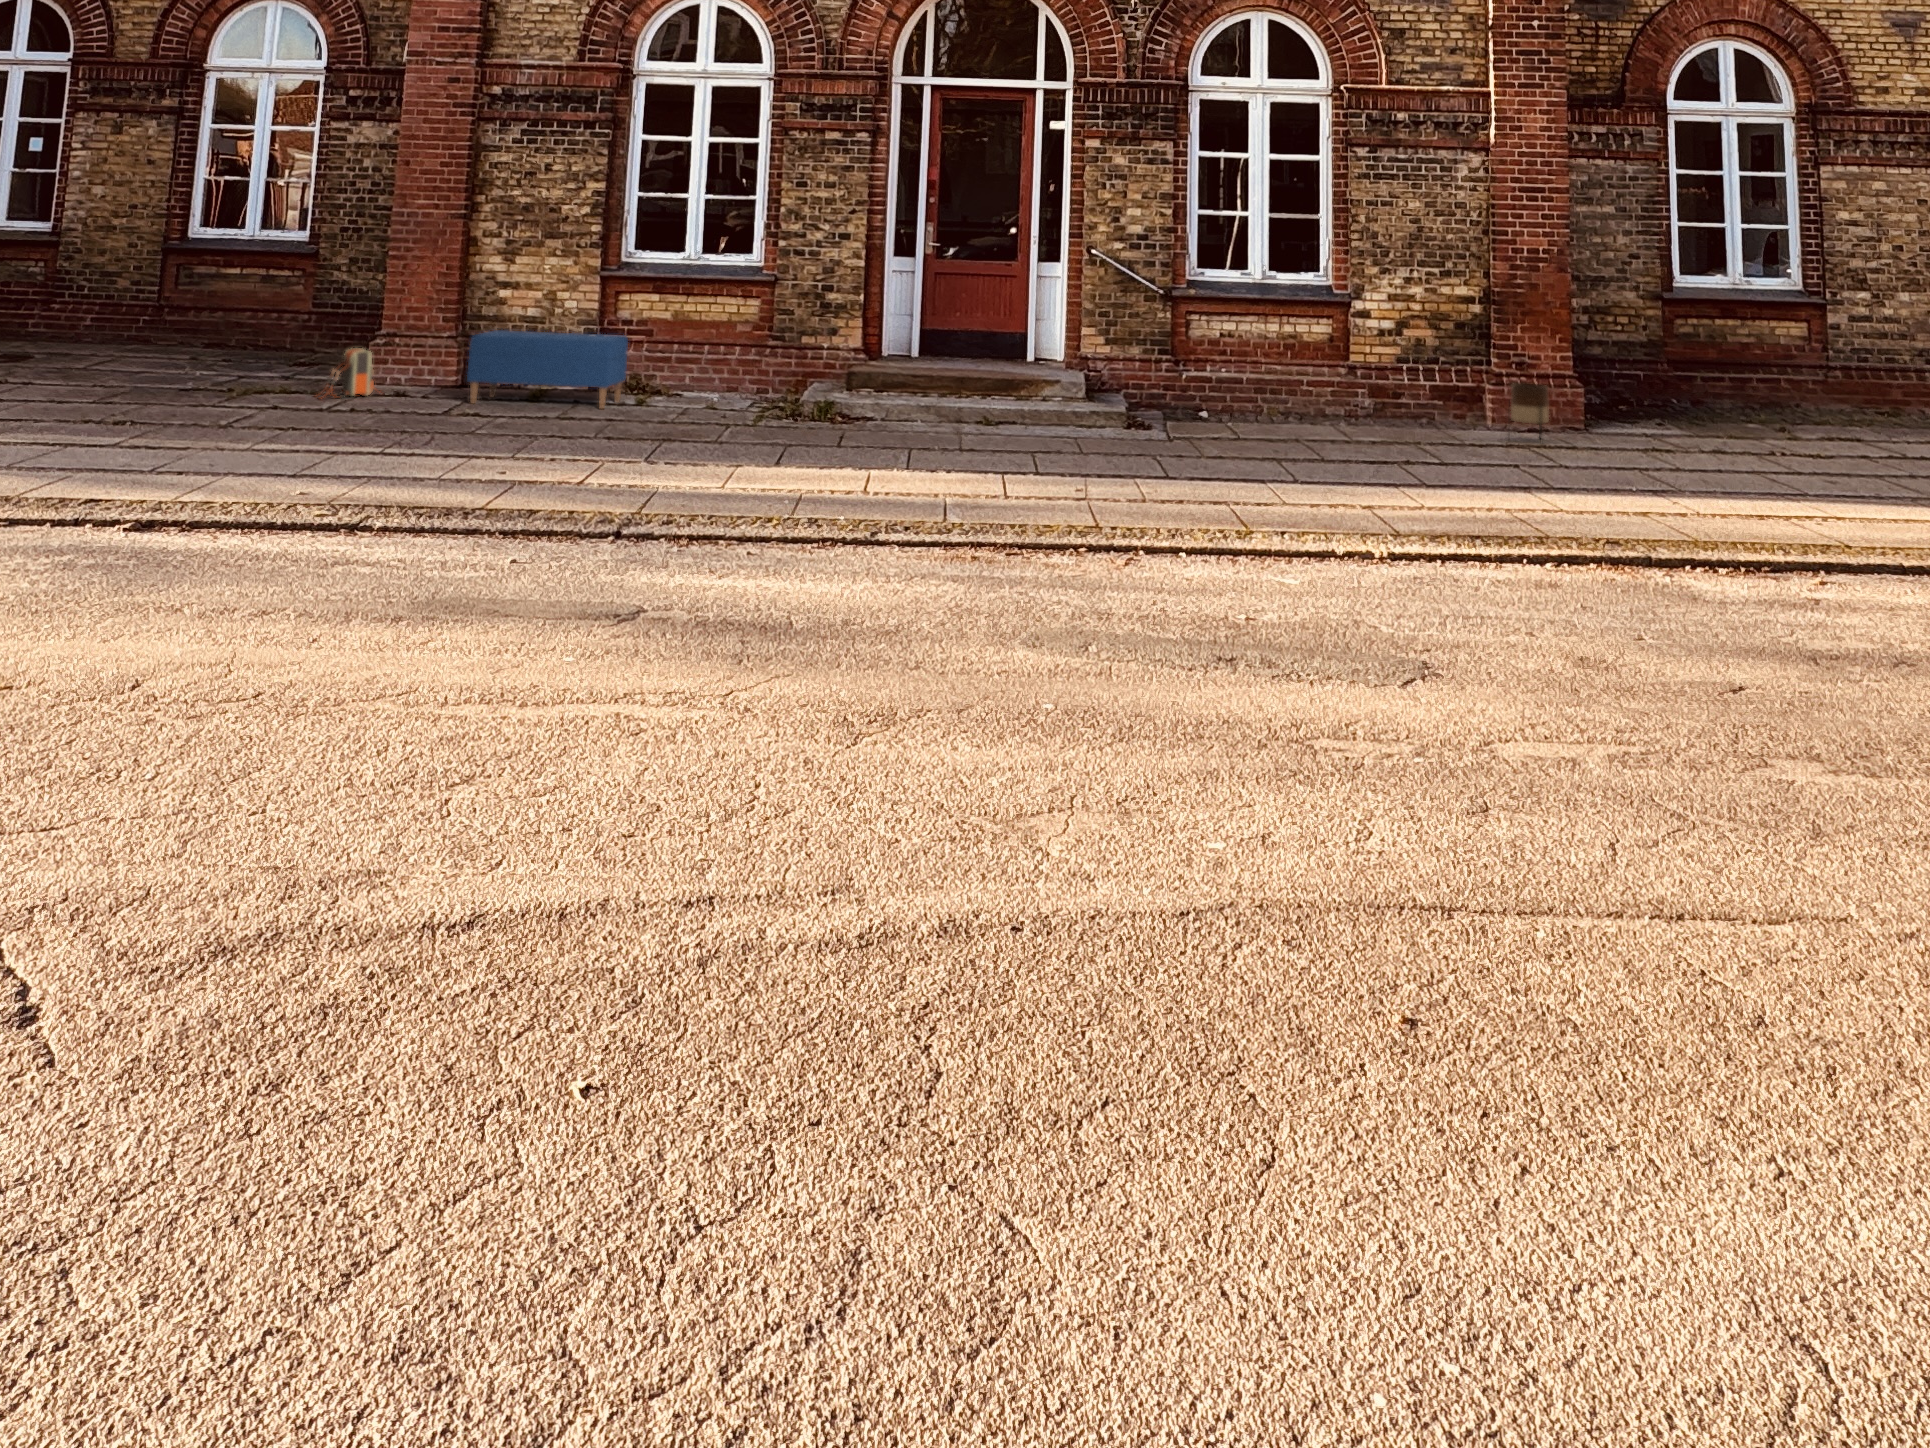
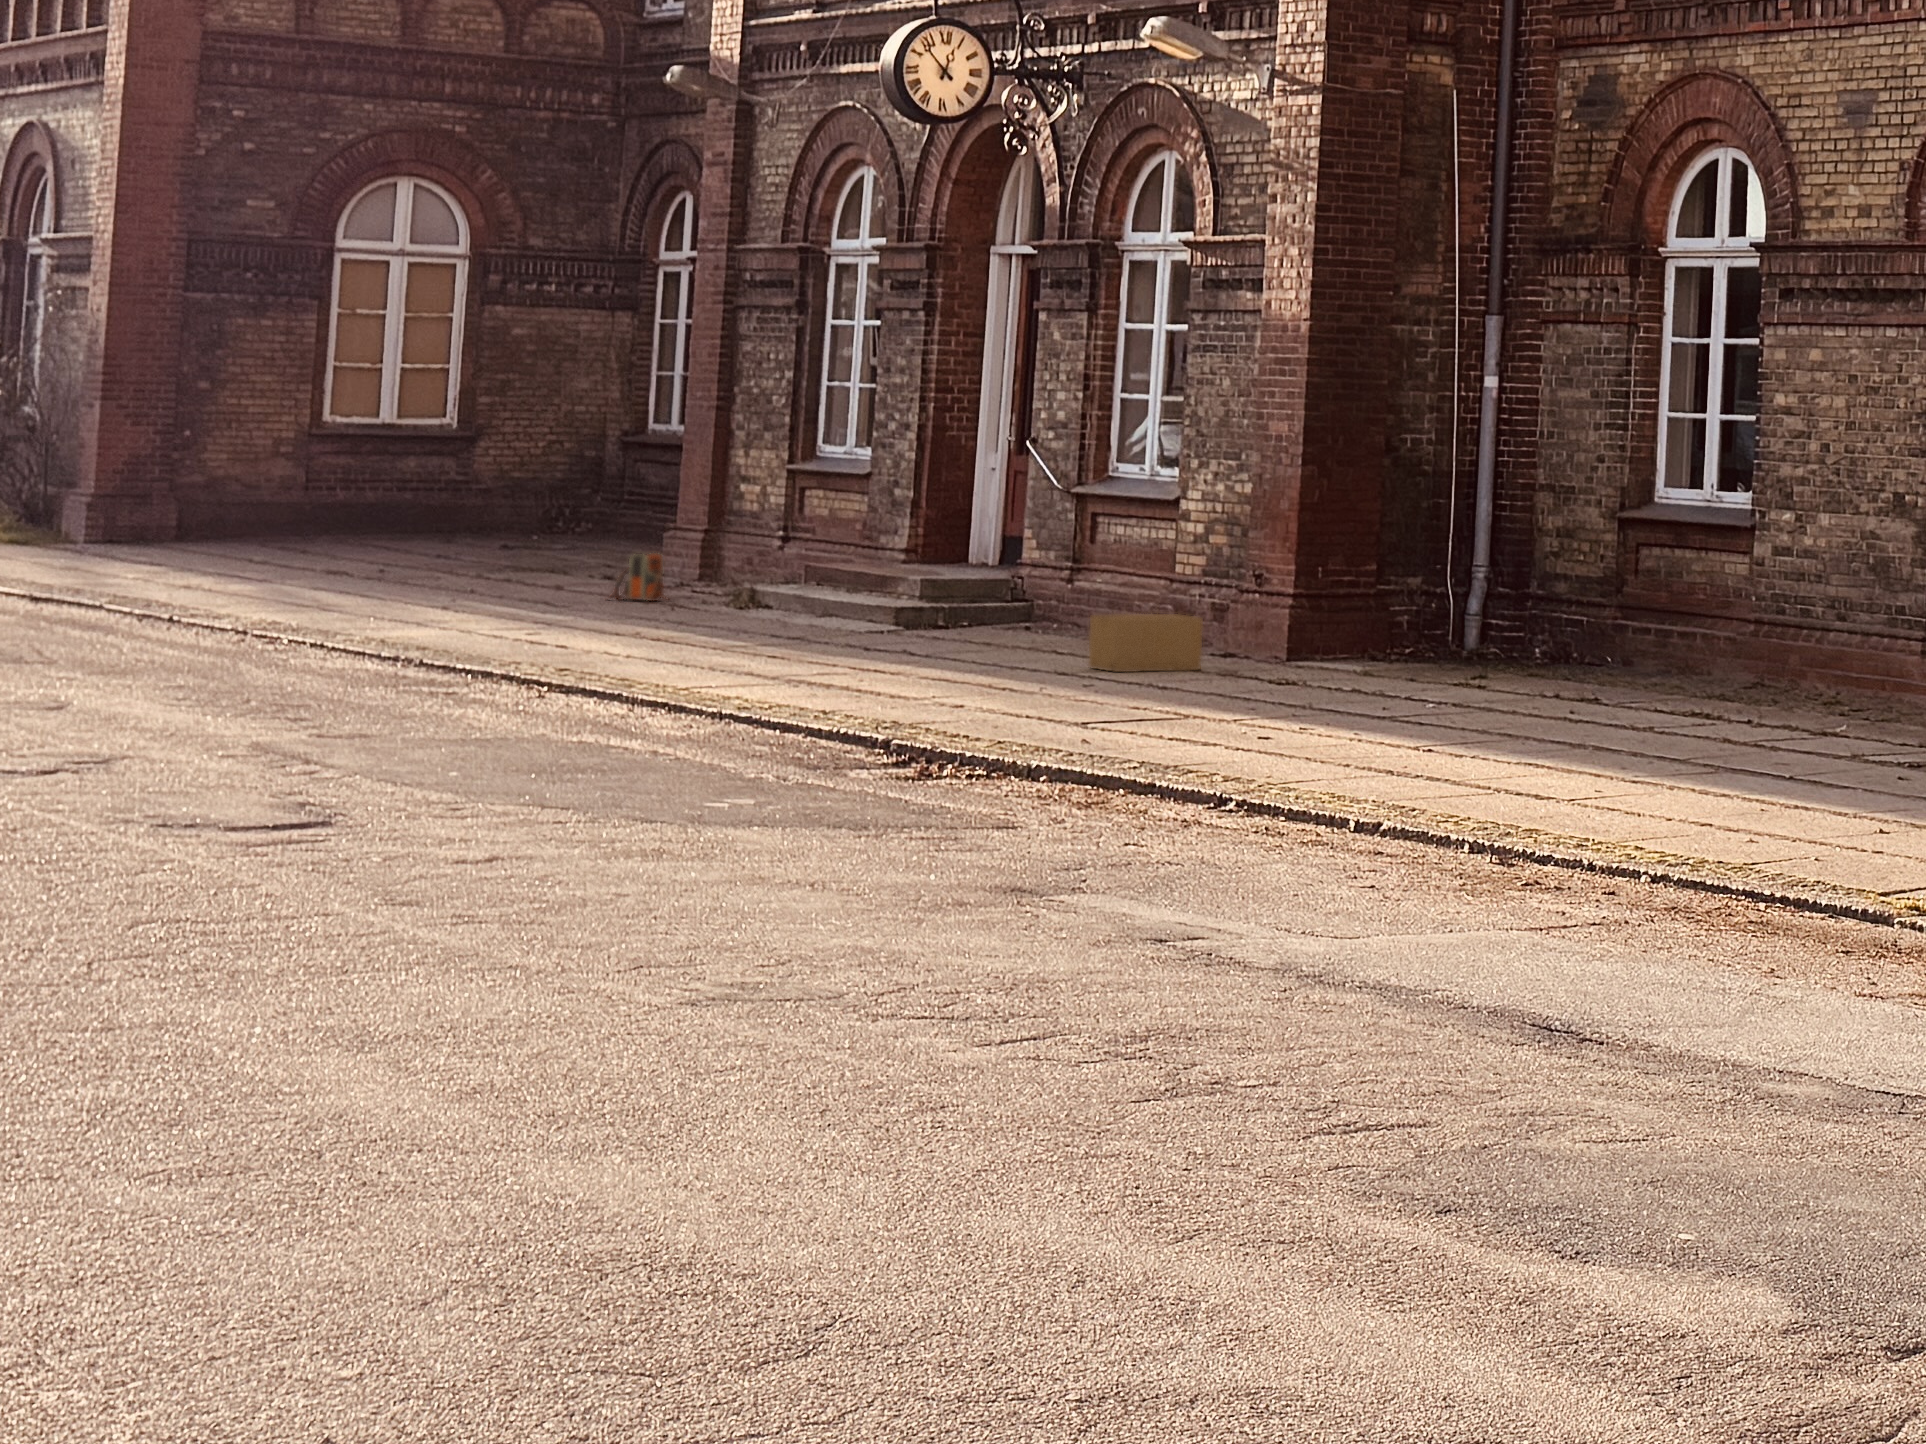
bench: present [467,330,628,409] -> none [669,538,797,616]
planter: present [1509,383,1549,440] -> none [1224,613,1273,684]
cardboard box: none [1334,385,1395,441] -> present [1089,614,1203,672]

